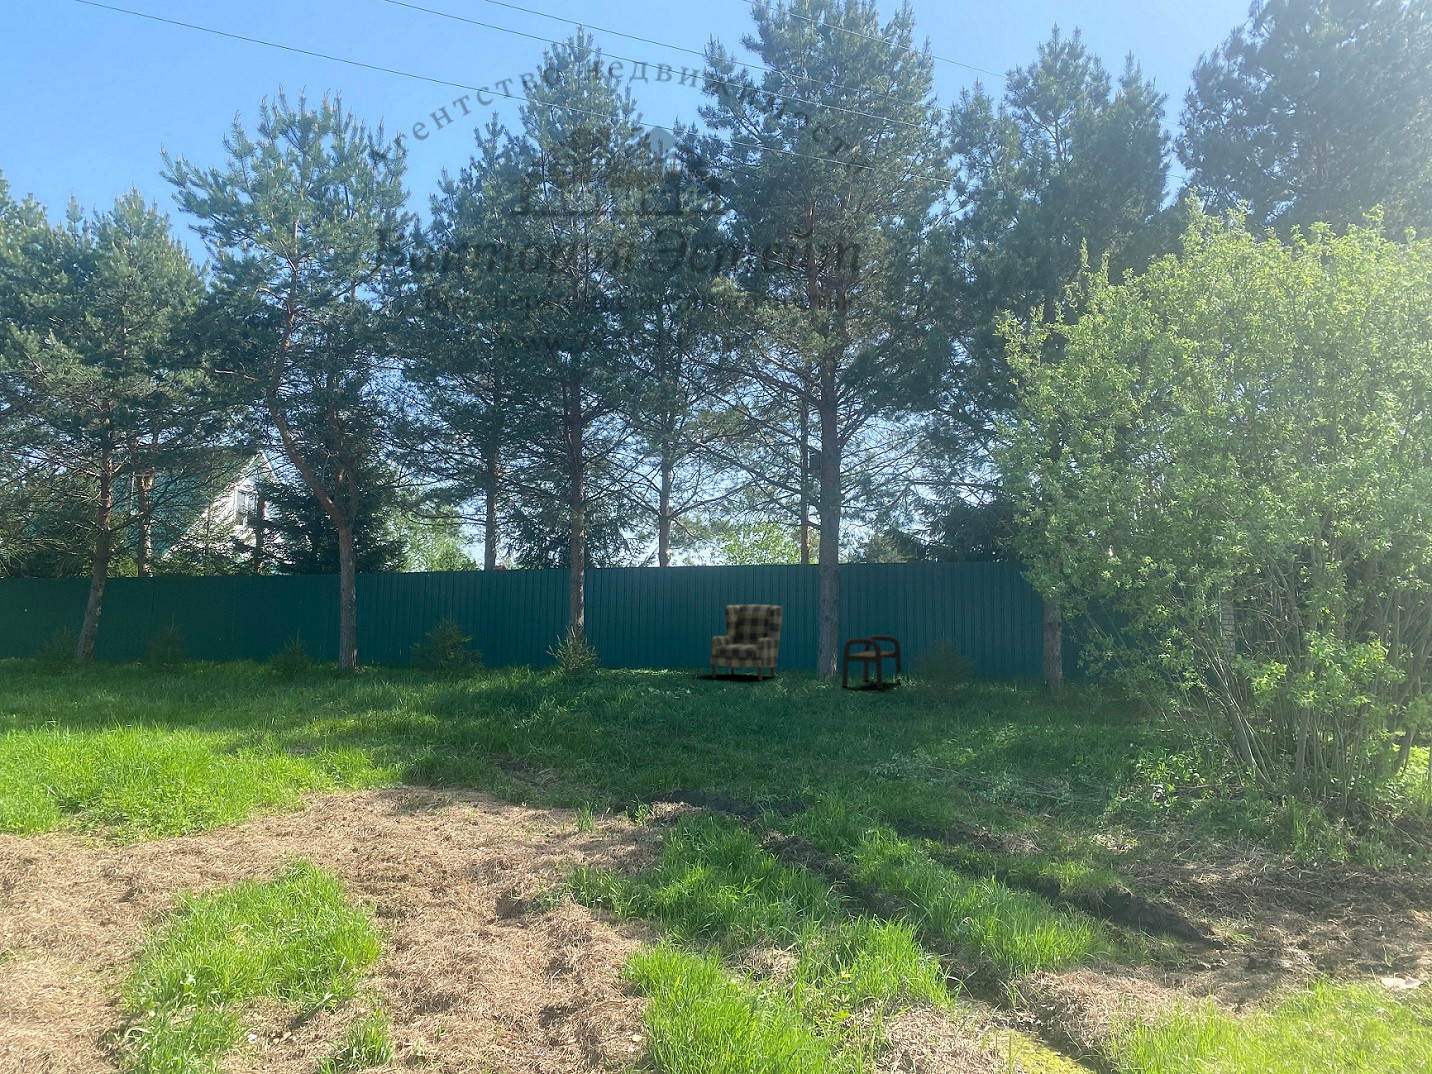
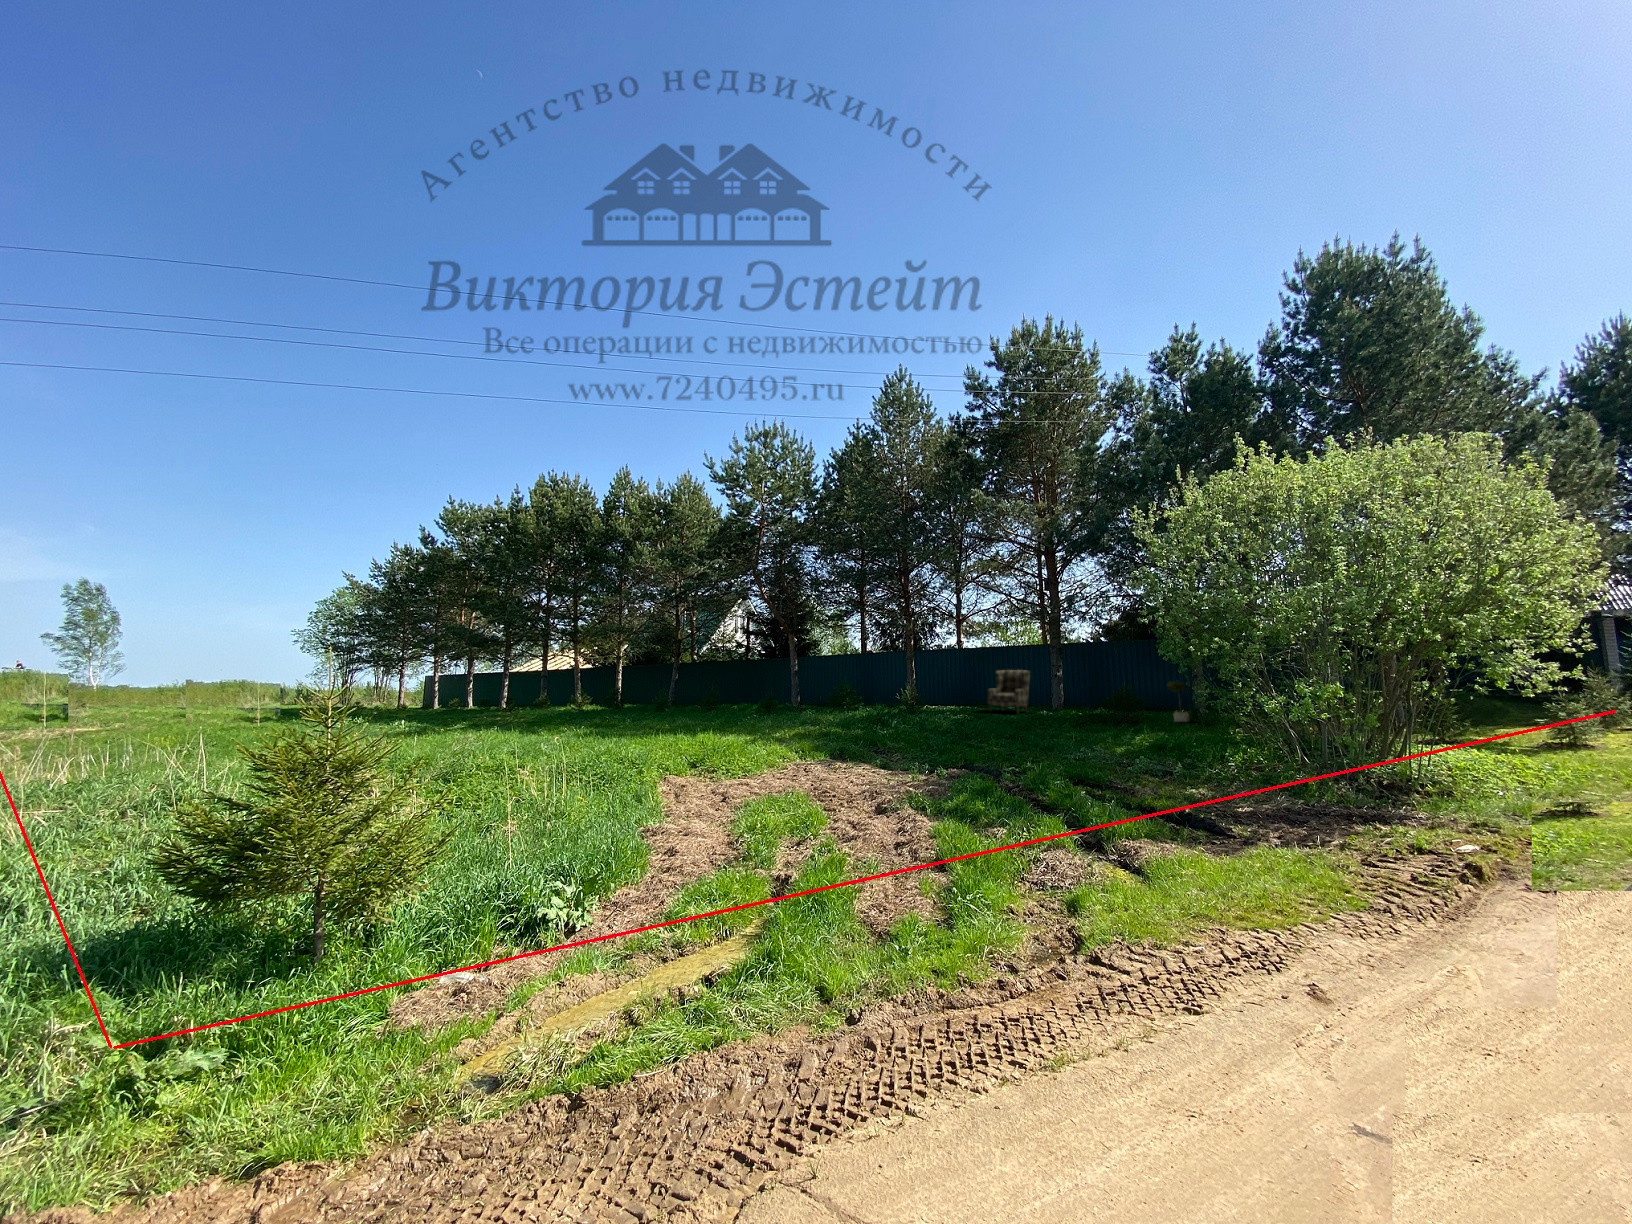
potted tree: none [1000,626,1030,694] -> present [1167,681,1189,722]
bench: present [842,635,902,689] -> none [1067,687,1106,718]

